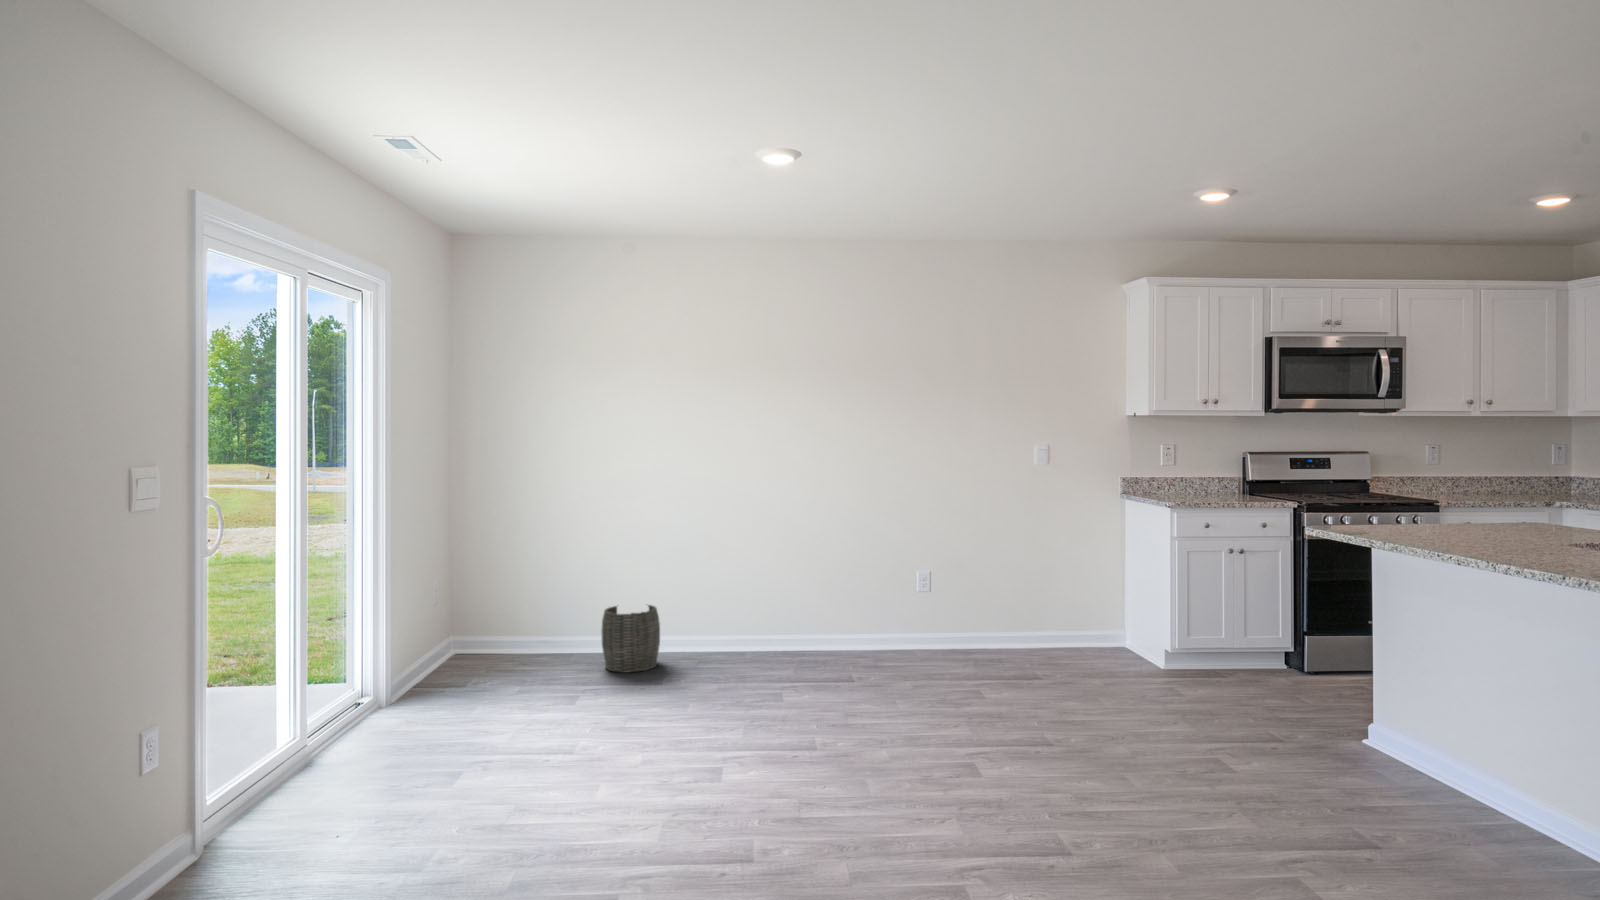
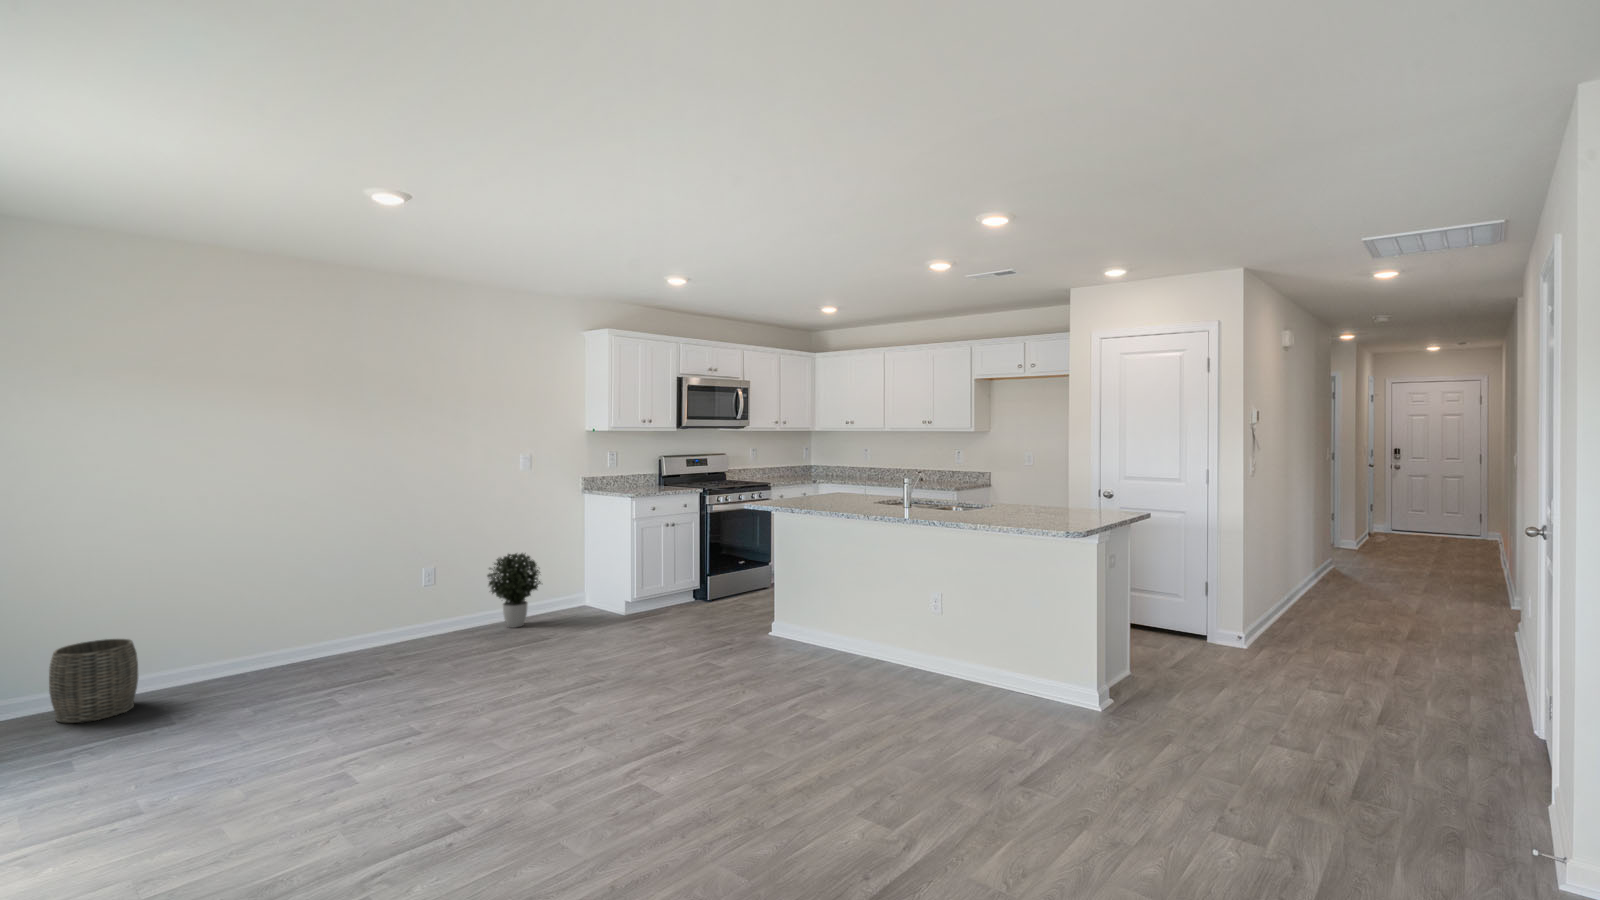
potted plant: none [984,567,1050,659] -> present [488,553,541,628]

